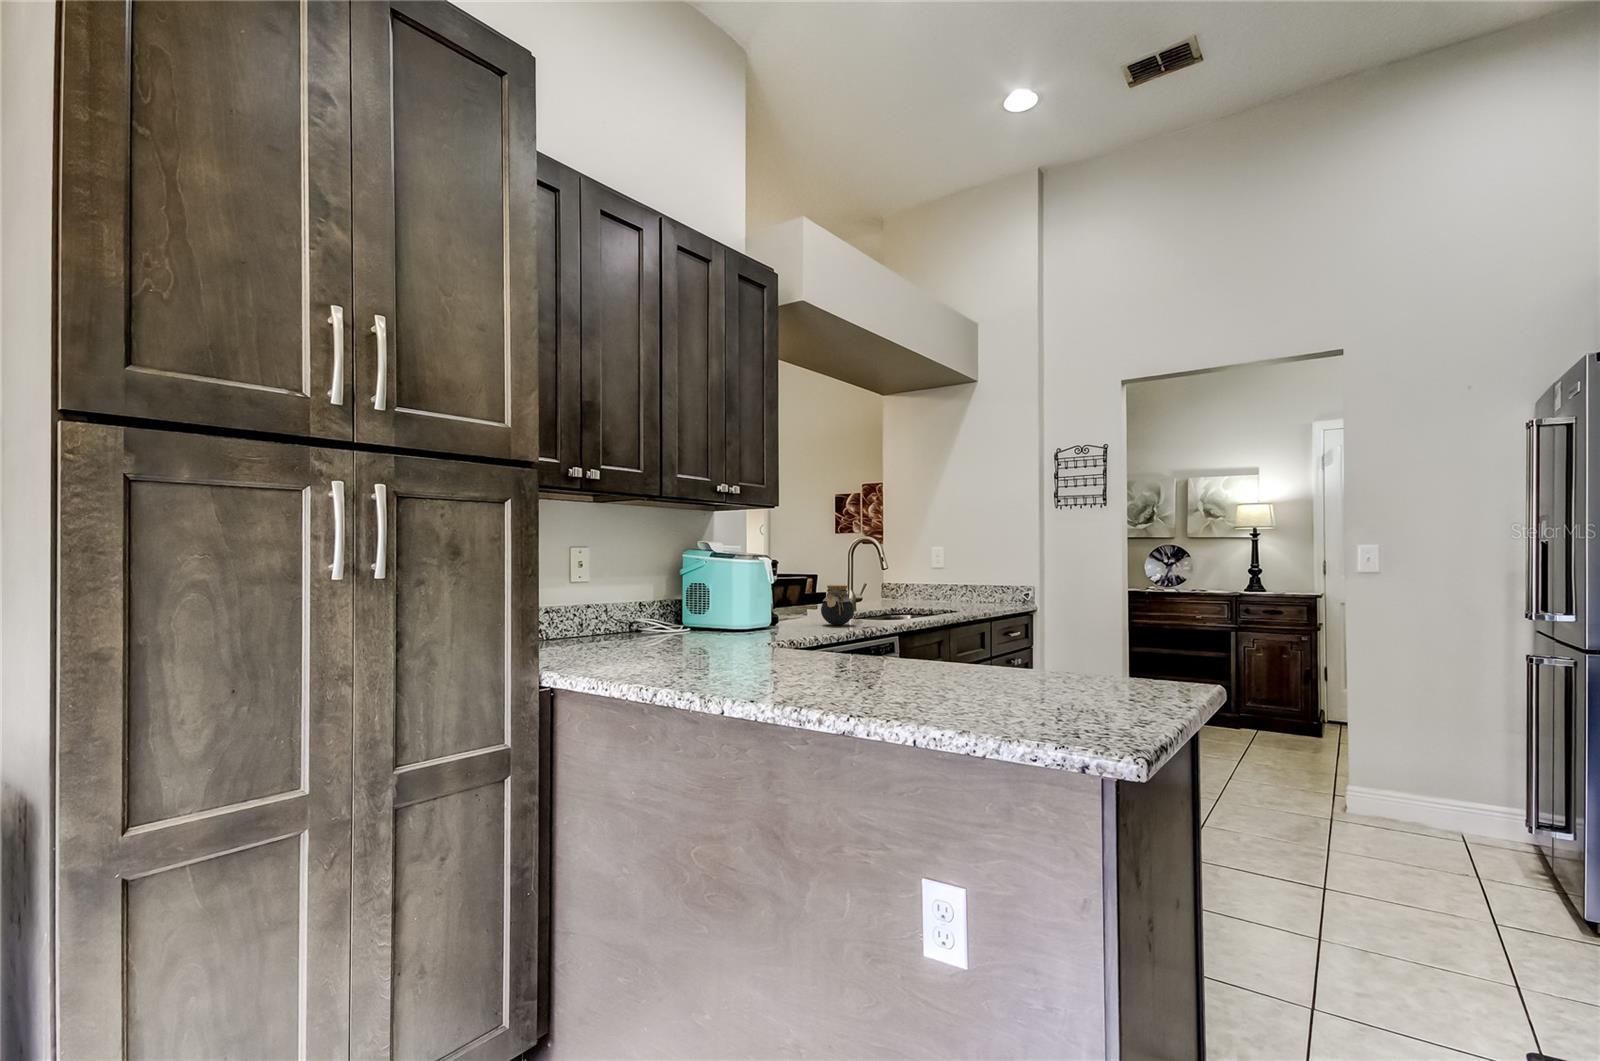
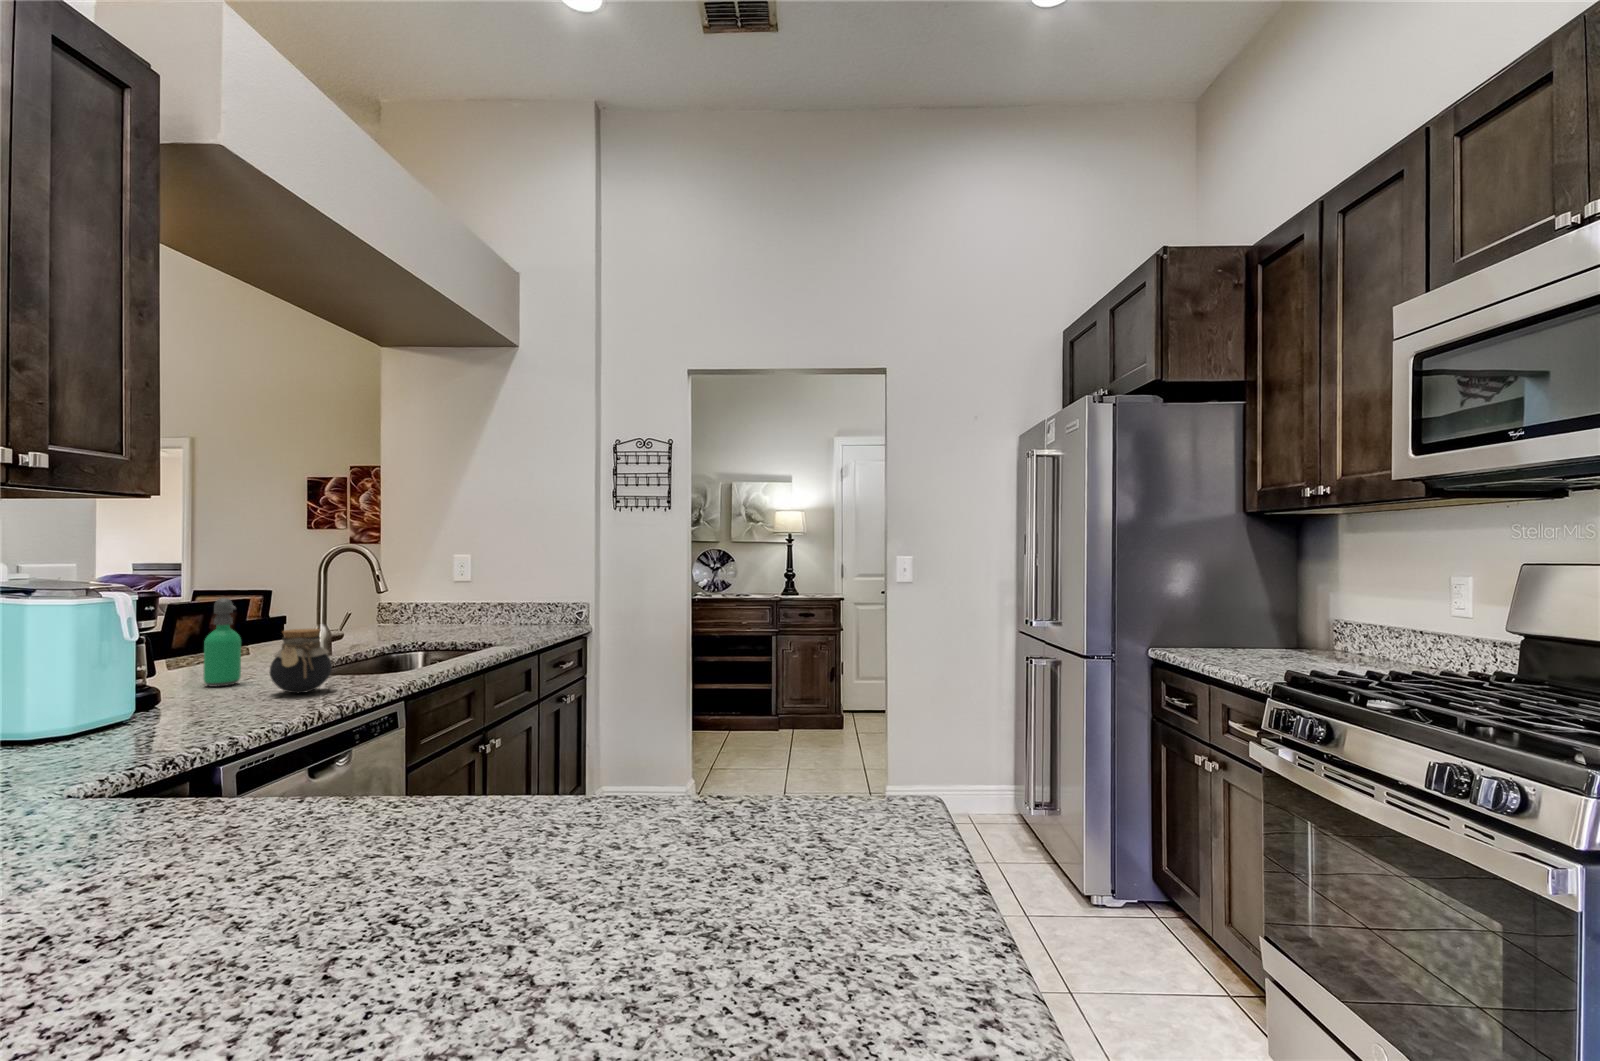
soap dispenser: none [787,566,806,620] -> present [203,598,241,687]

